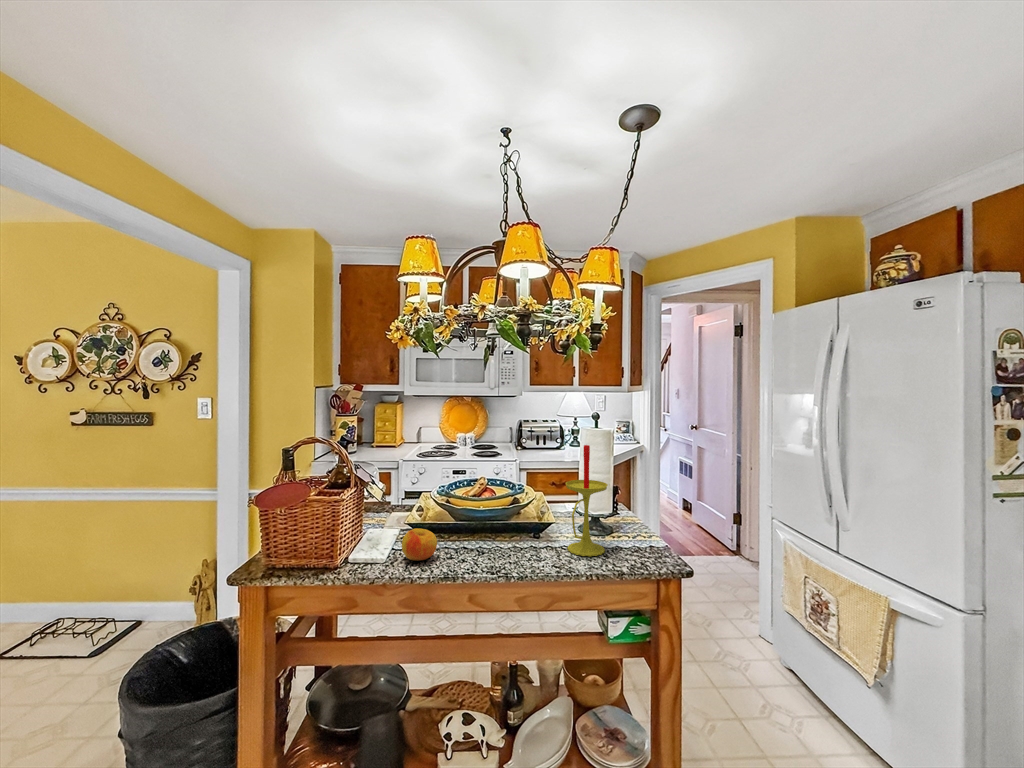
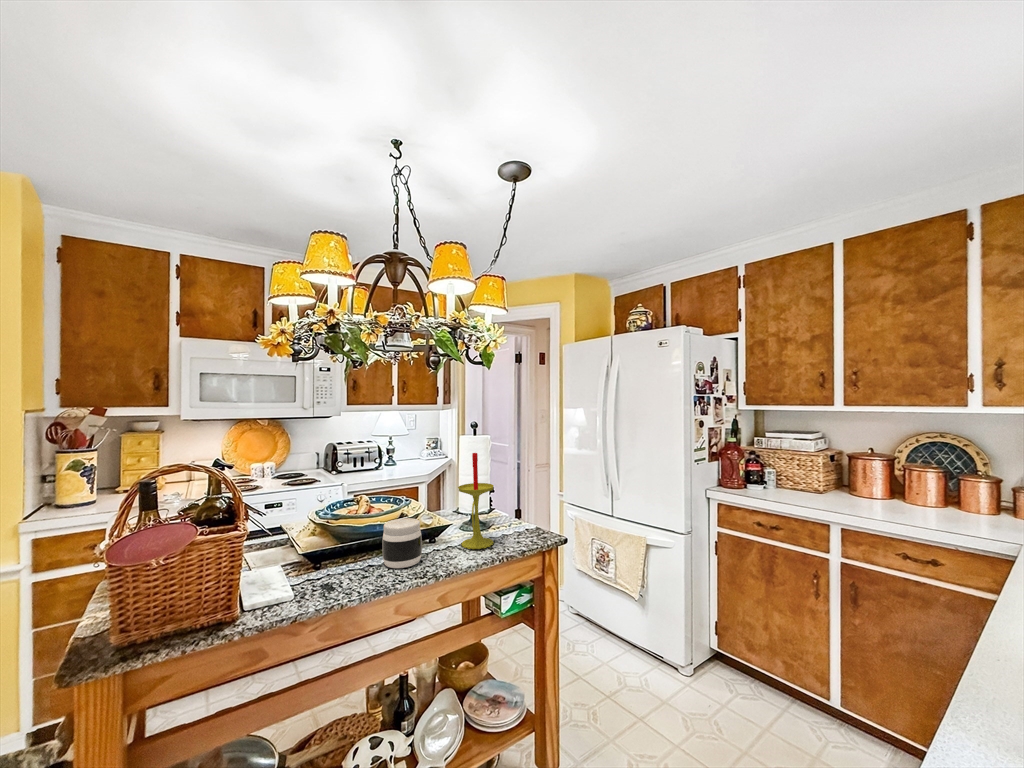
jar: none [478,506,518,558] -> present [382,518,422,568]
apple: present [402,528,437,561] -> none [308,555,348,589]

